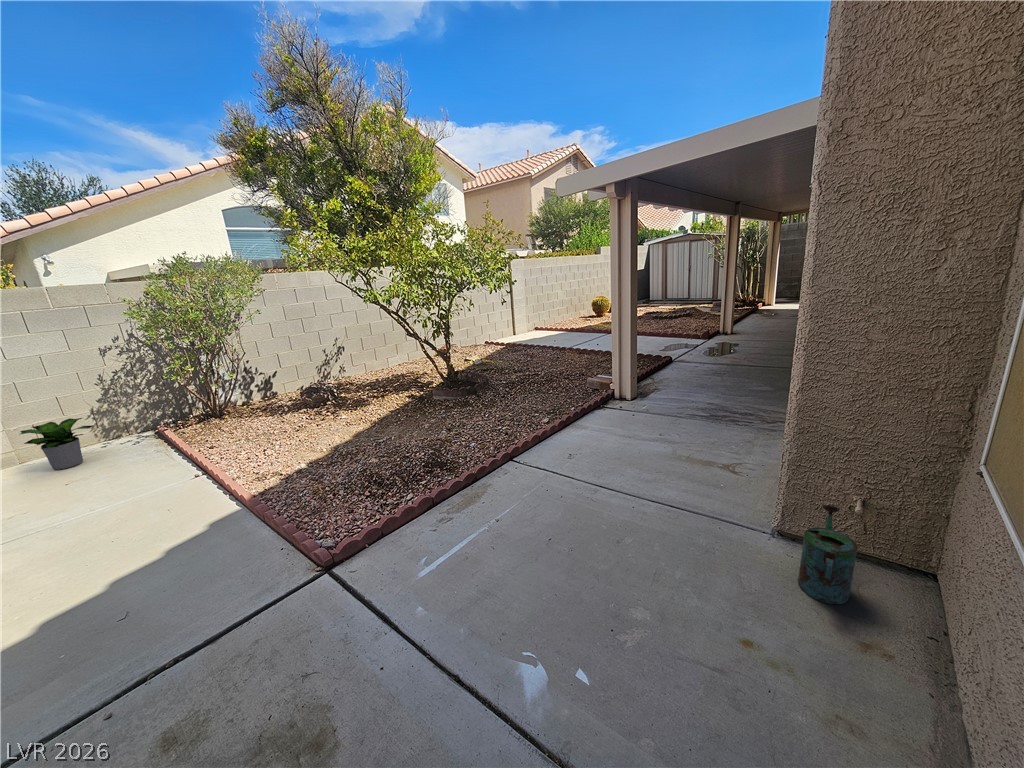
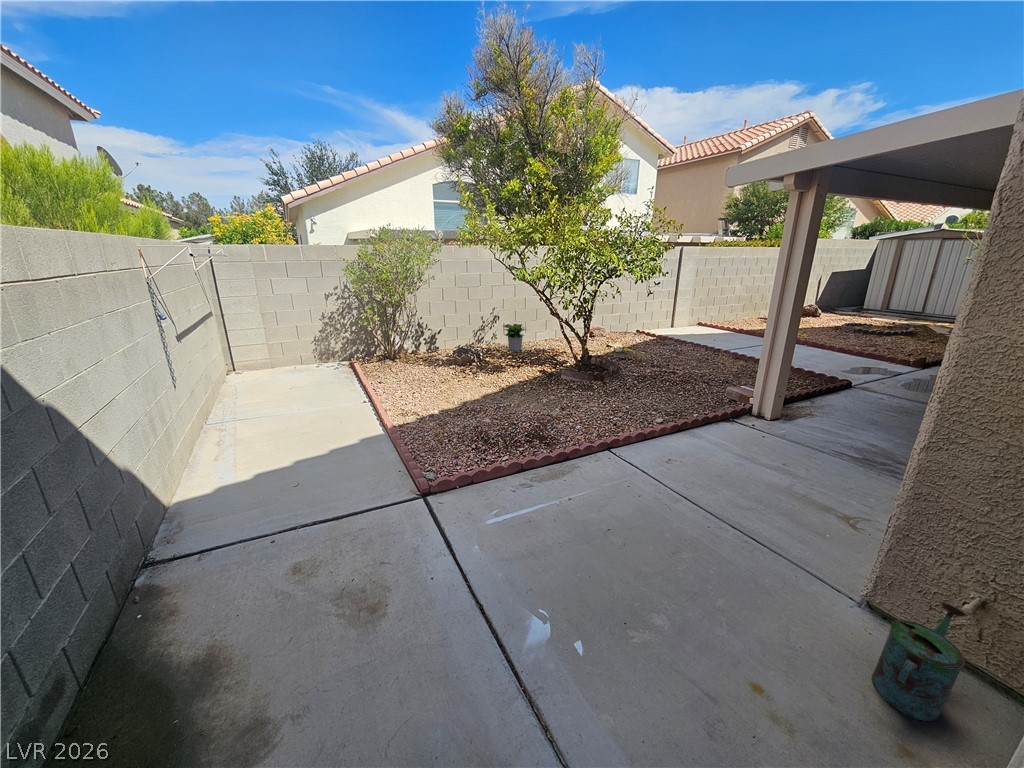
potted plant: present [20,418,94,470] -> present [503,324,525,351]

